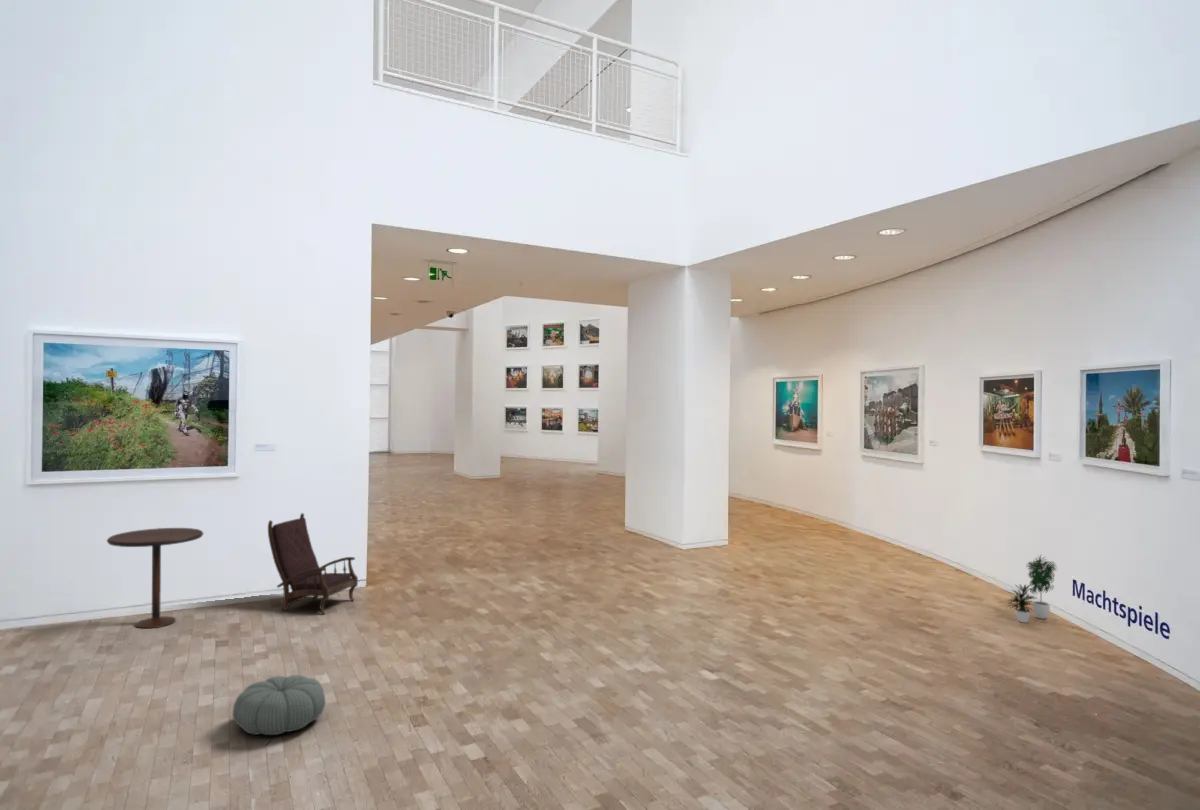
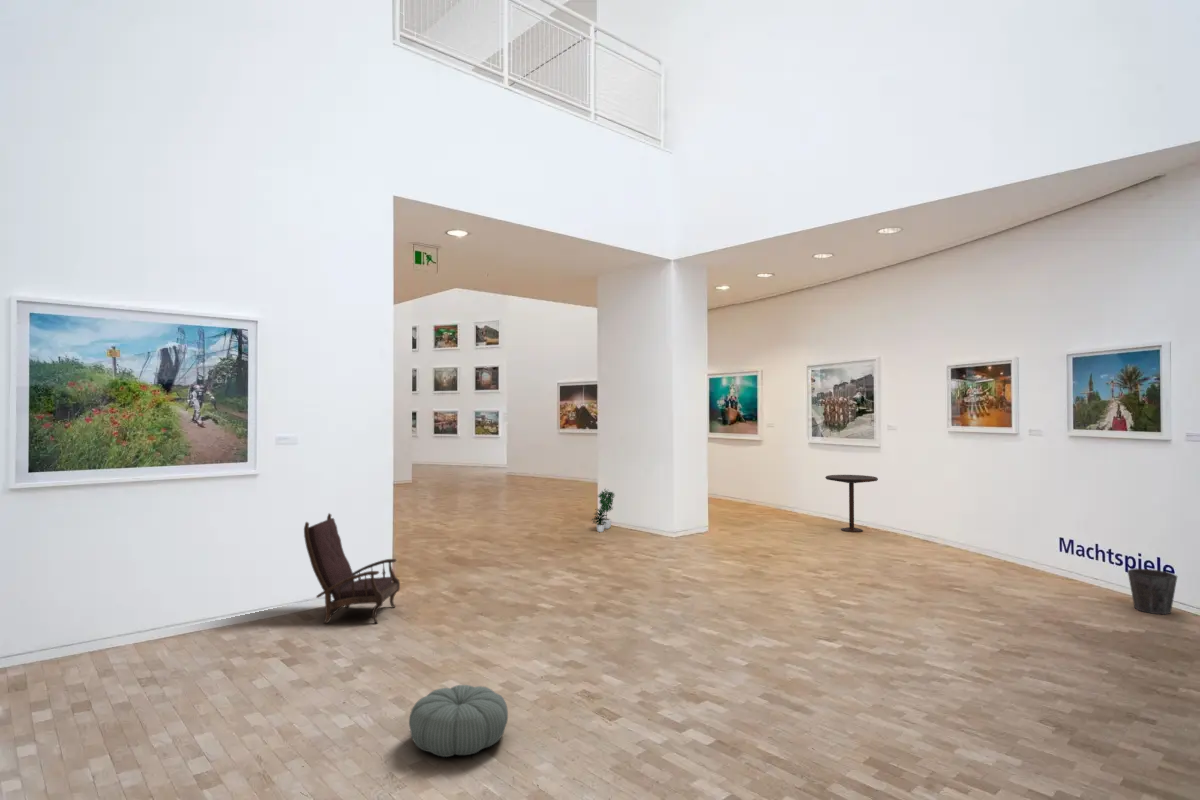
pedestal table: present [107,528,203,628] -> present [825,475,878,532]
potted plant: present [1009,557,1056,623] -> present [592,491,614,532]
waste bin: none [1110,623,1164,680] -> present [1128,569,1177,614]

